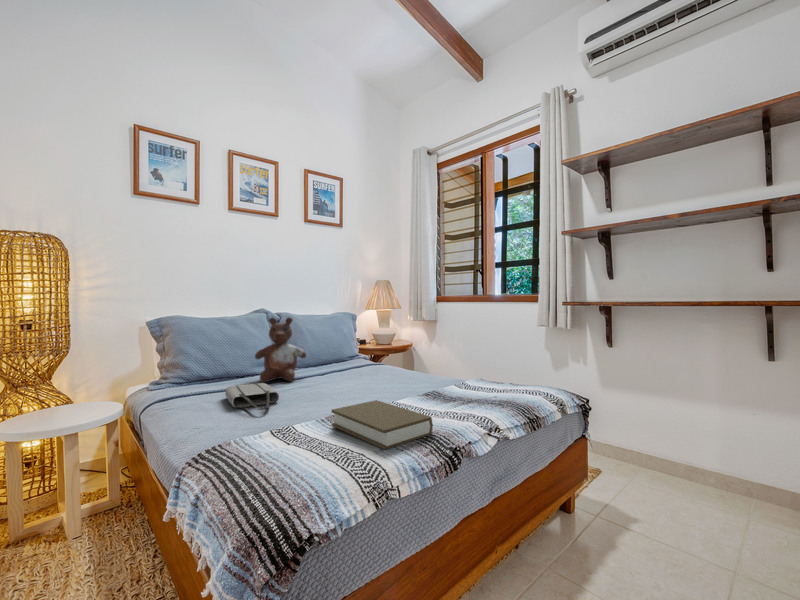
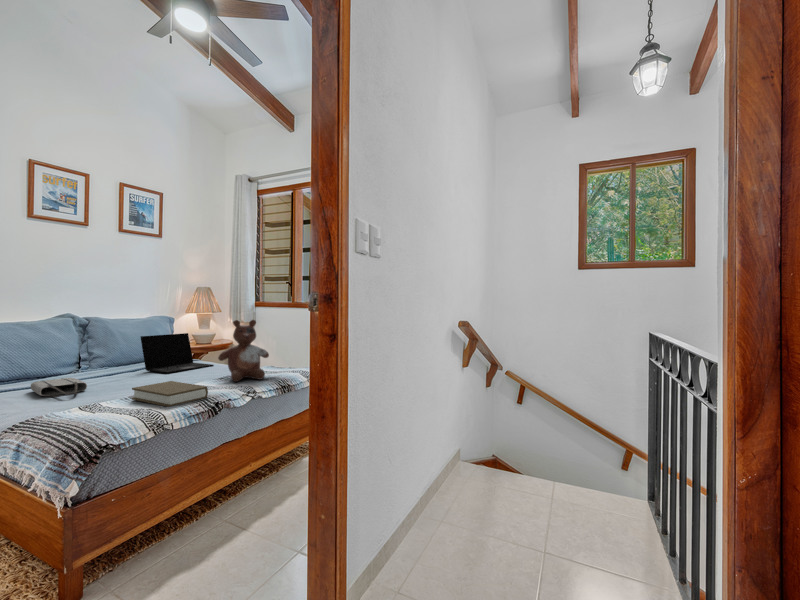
stuffed bear: present [255,318,306,382] -> present [218,320,269,382]
laptop: none [330,332,407,382] -> present [141,333,214,374]

